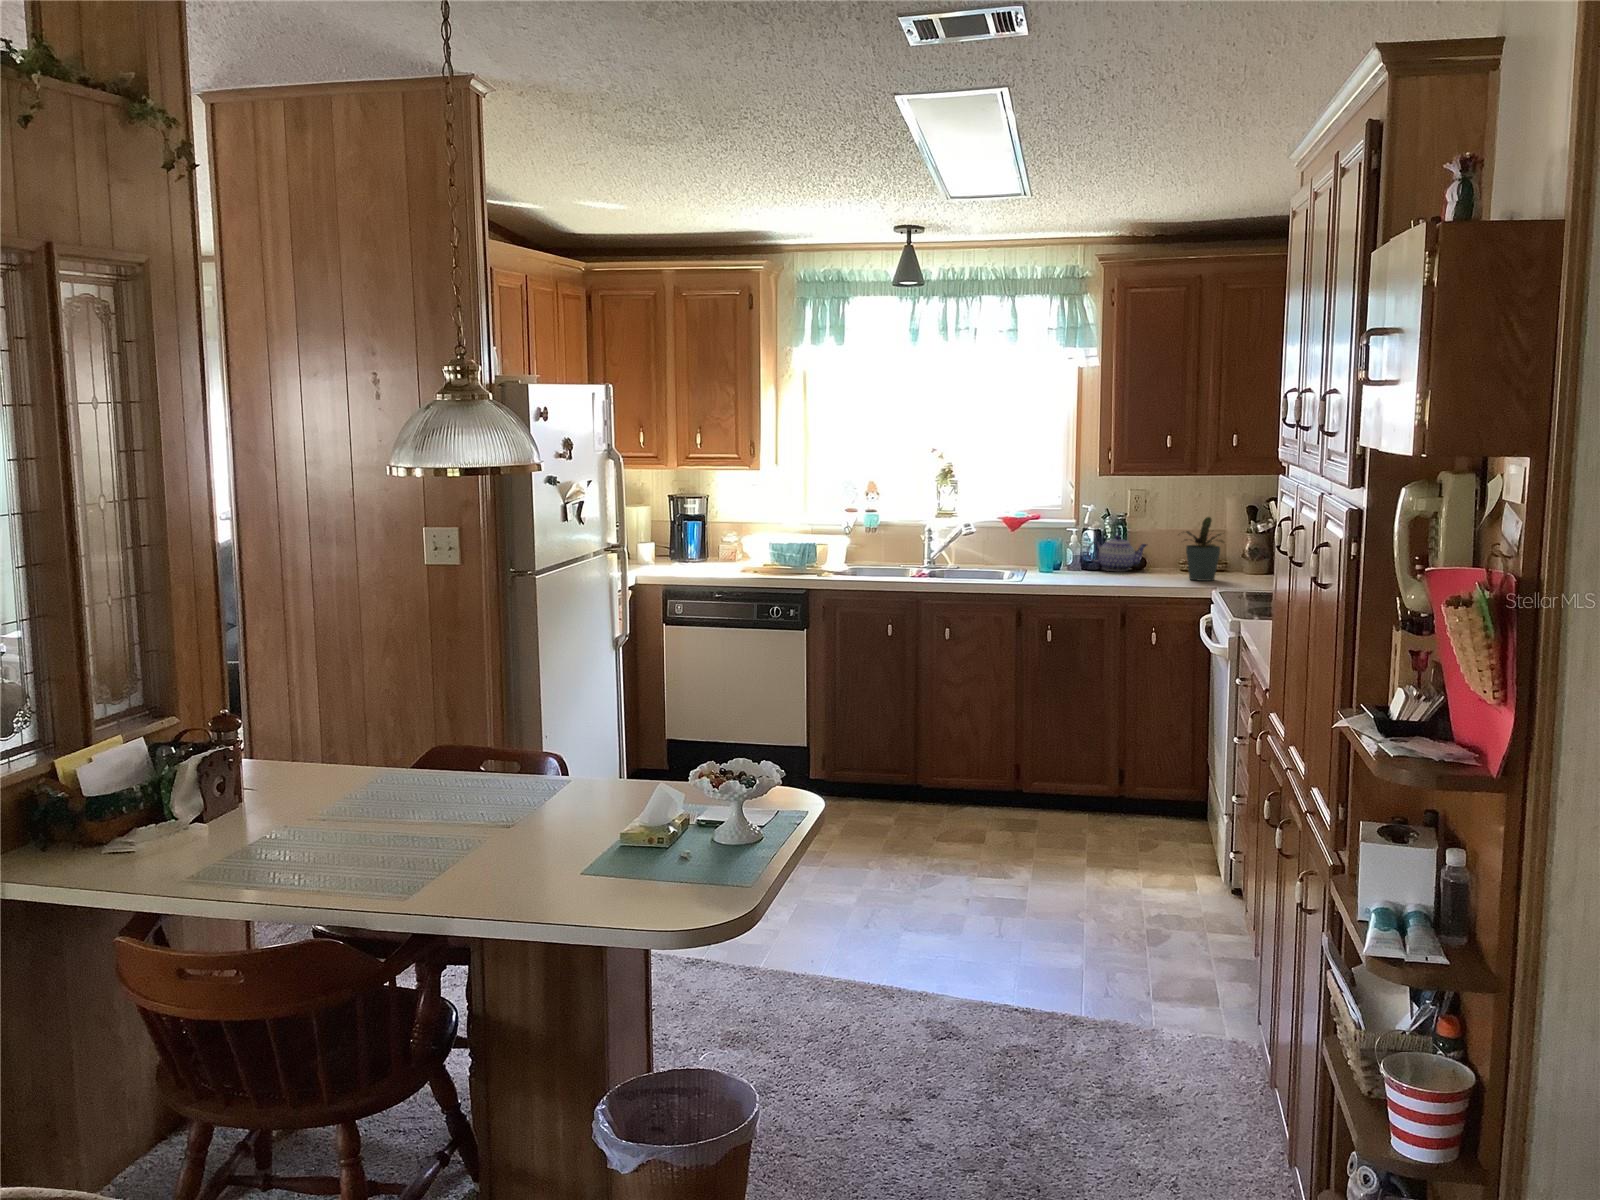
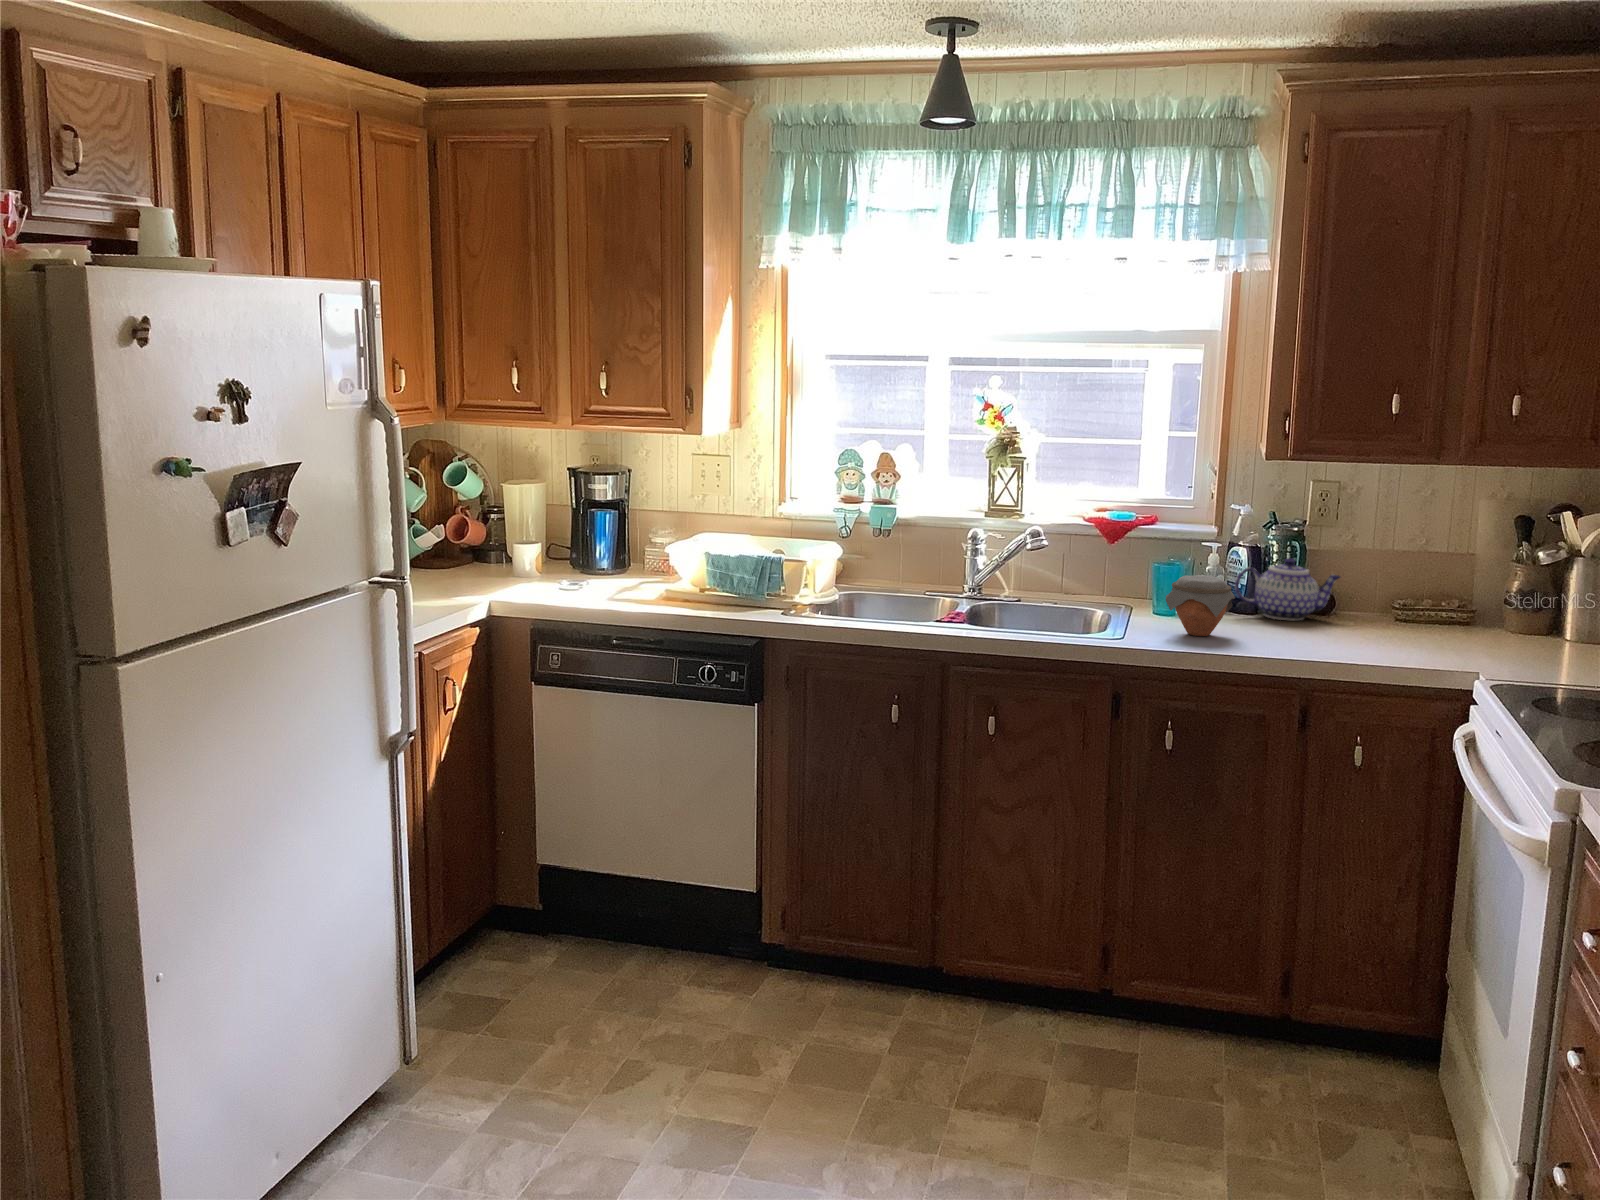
potted plant: present [1186,517,1224,581] -> none [1407,541,1501,654]
jar: none [1045,544,1084,578] -> present [1166,575,1235,636]

